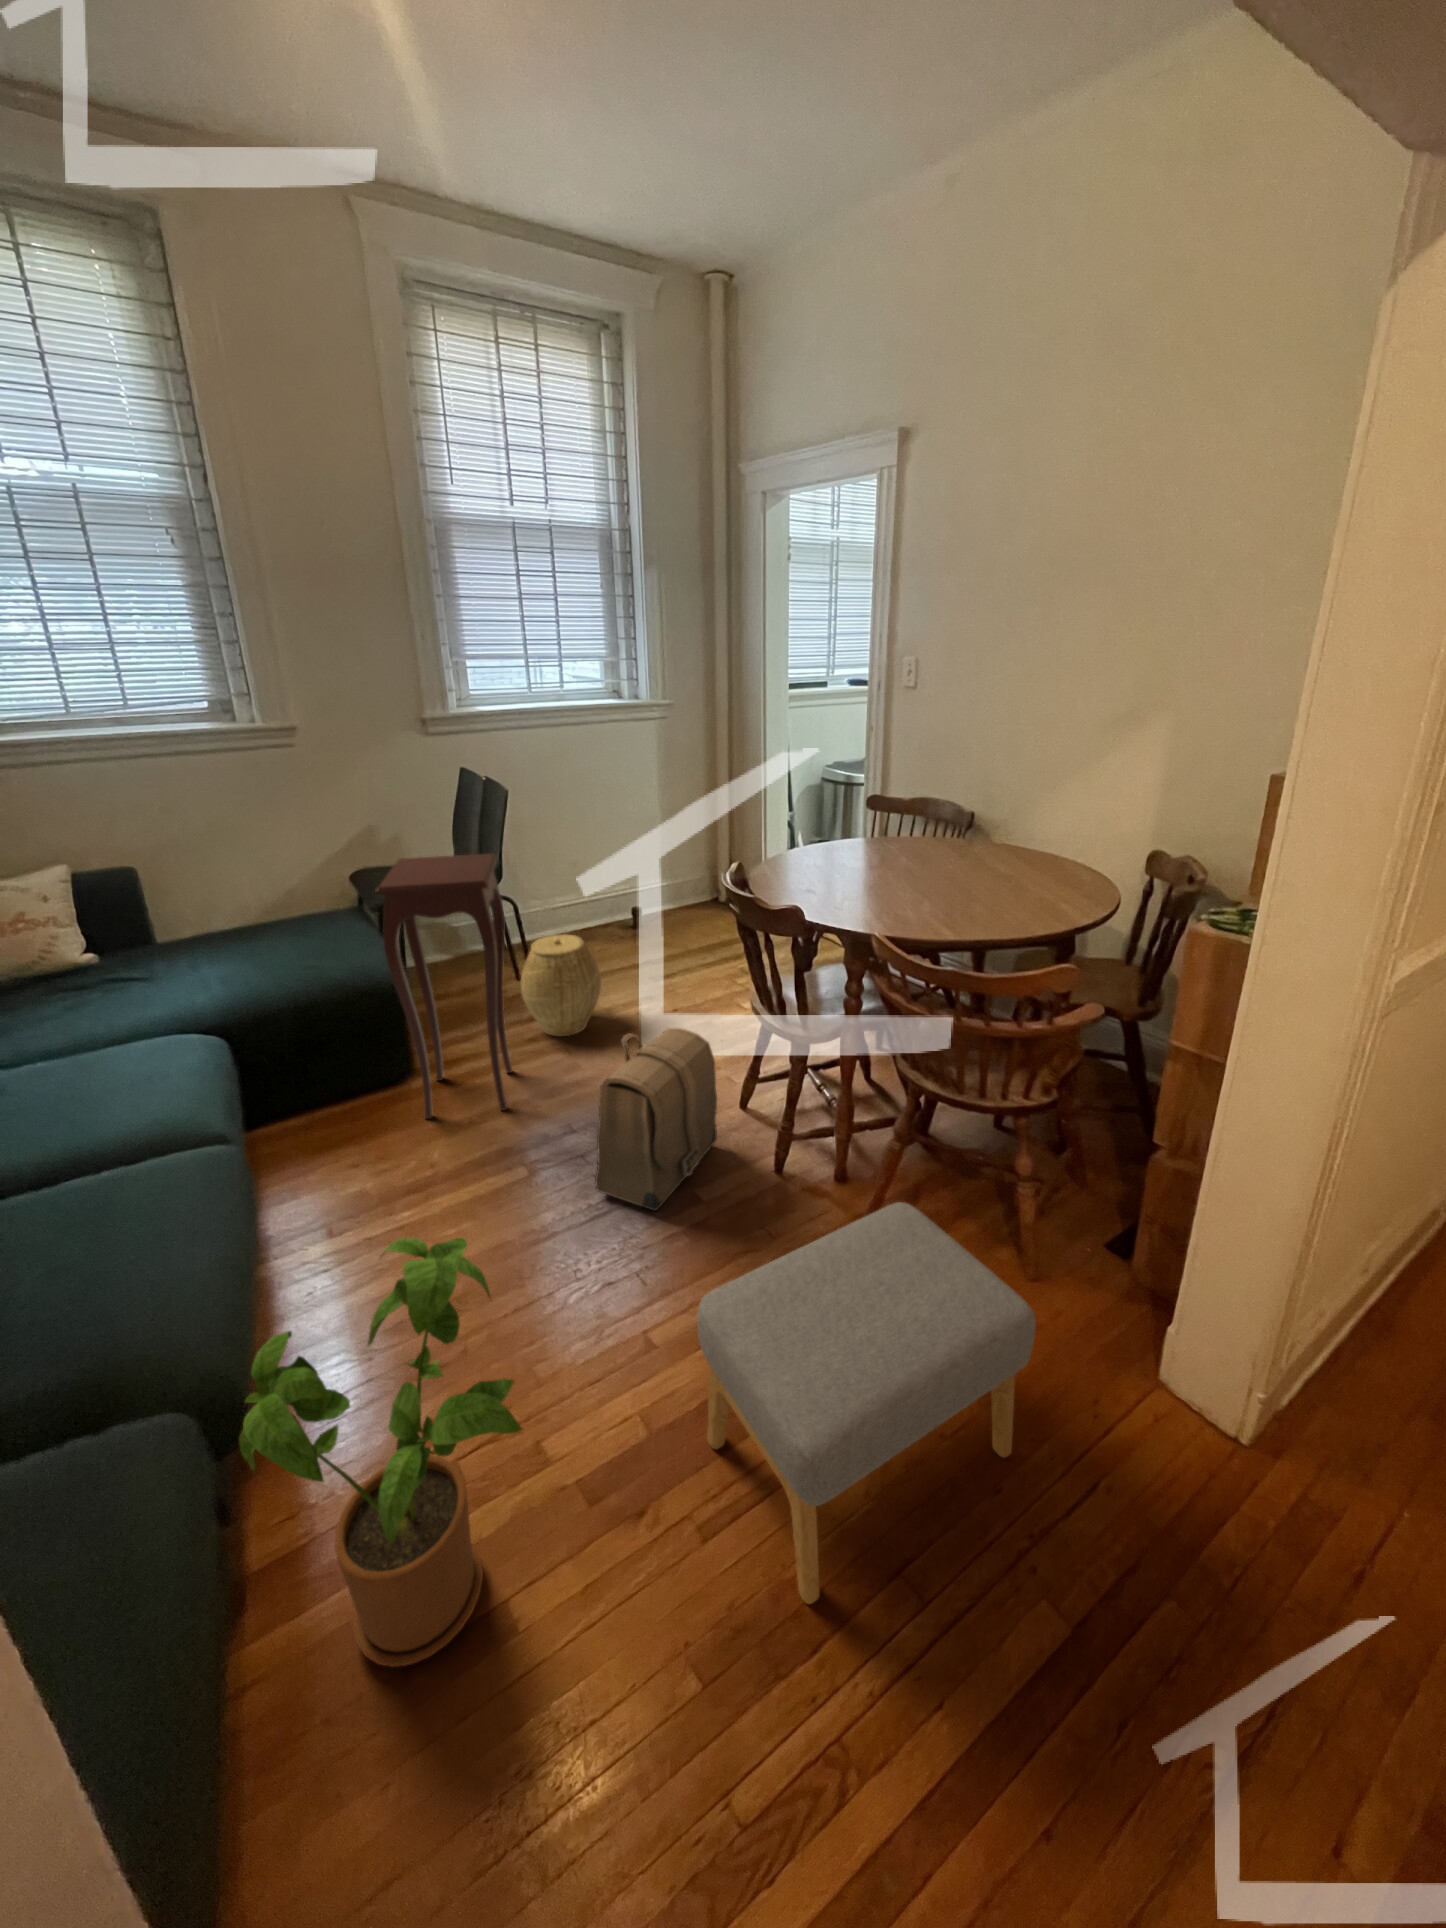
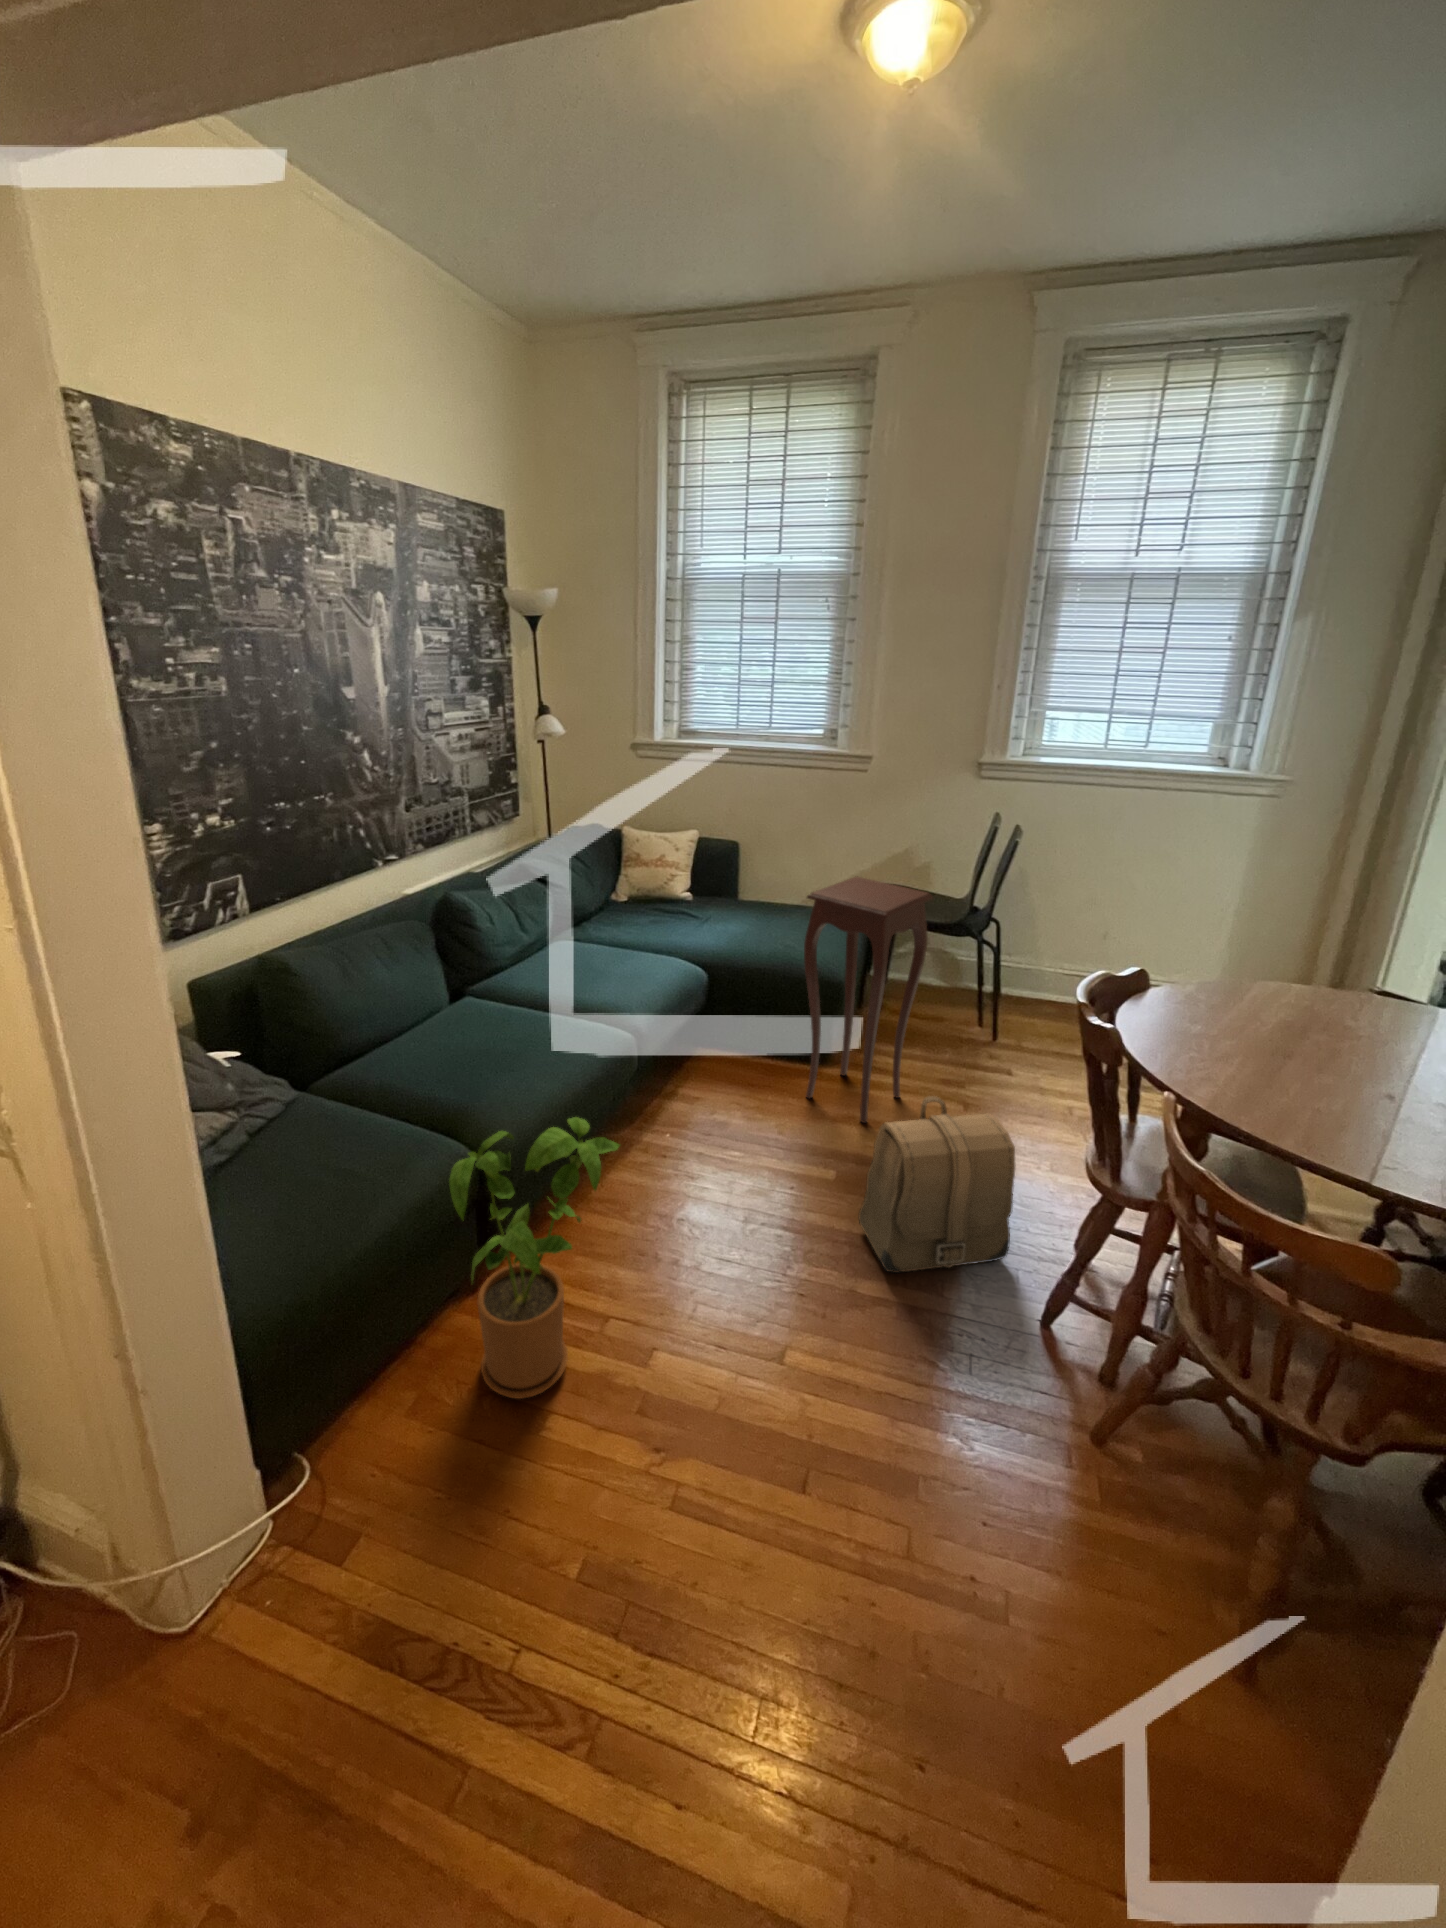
woven basket: present [521,934,601,1036] -> none [945,991,1030,1096]
footstool: present [697,1202,1036,1604] -> none [676,1318,1026,1771]

